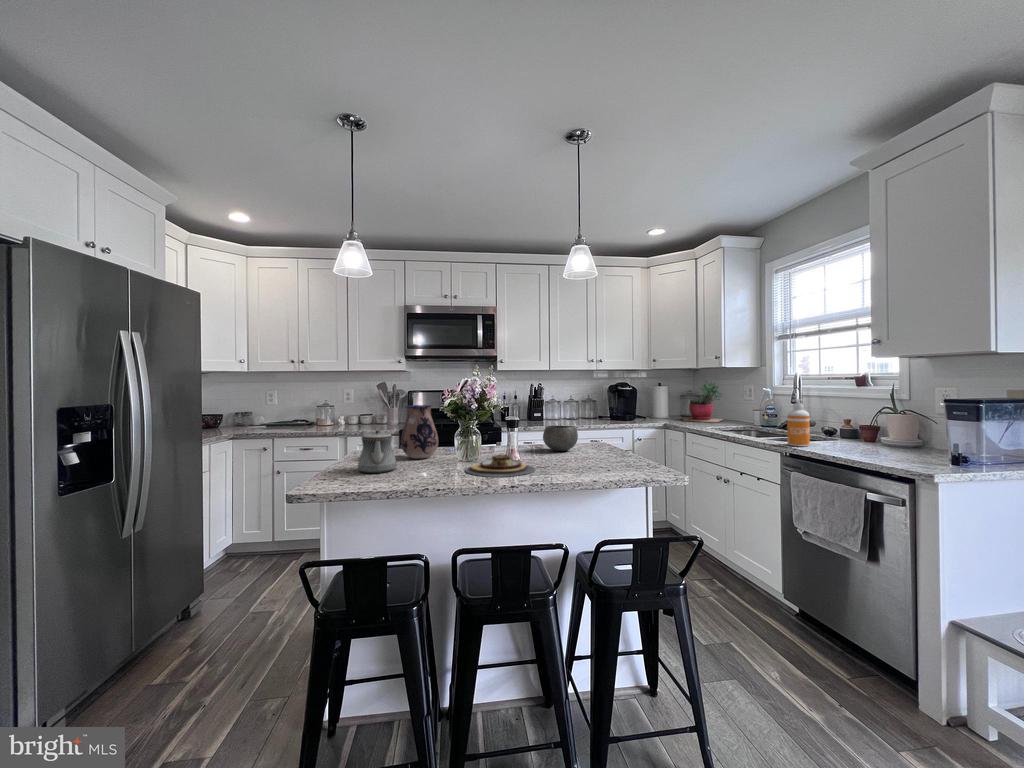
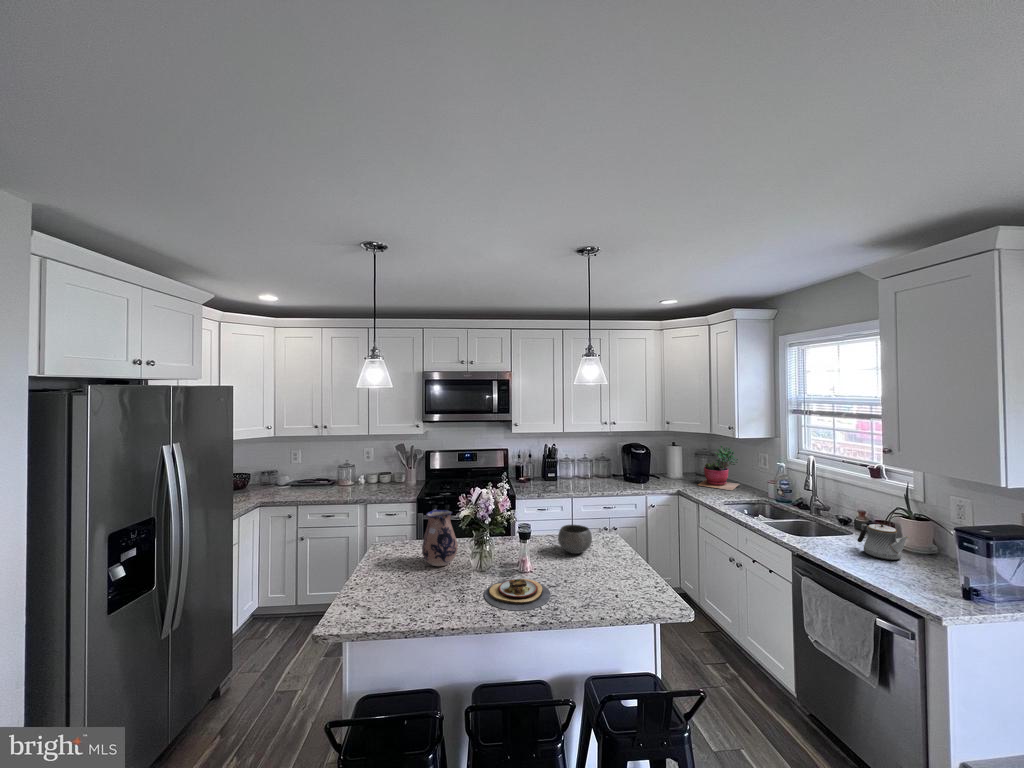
soap dispenser: present [787,399,810,446] -> none [800,500,822,549]
teapot: present [358,431,397,473] -> present [857,524,910,560]

